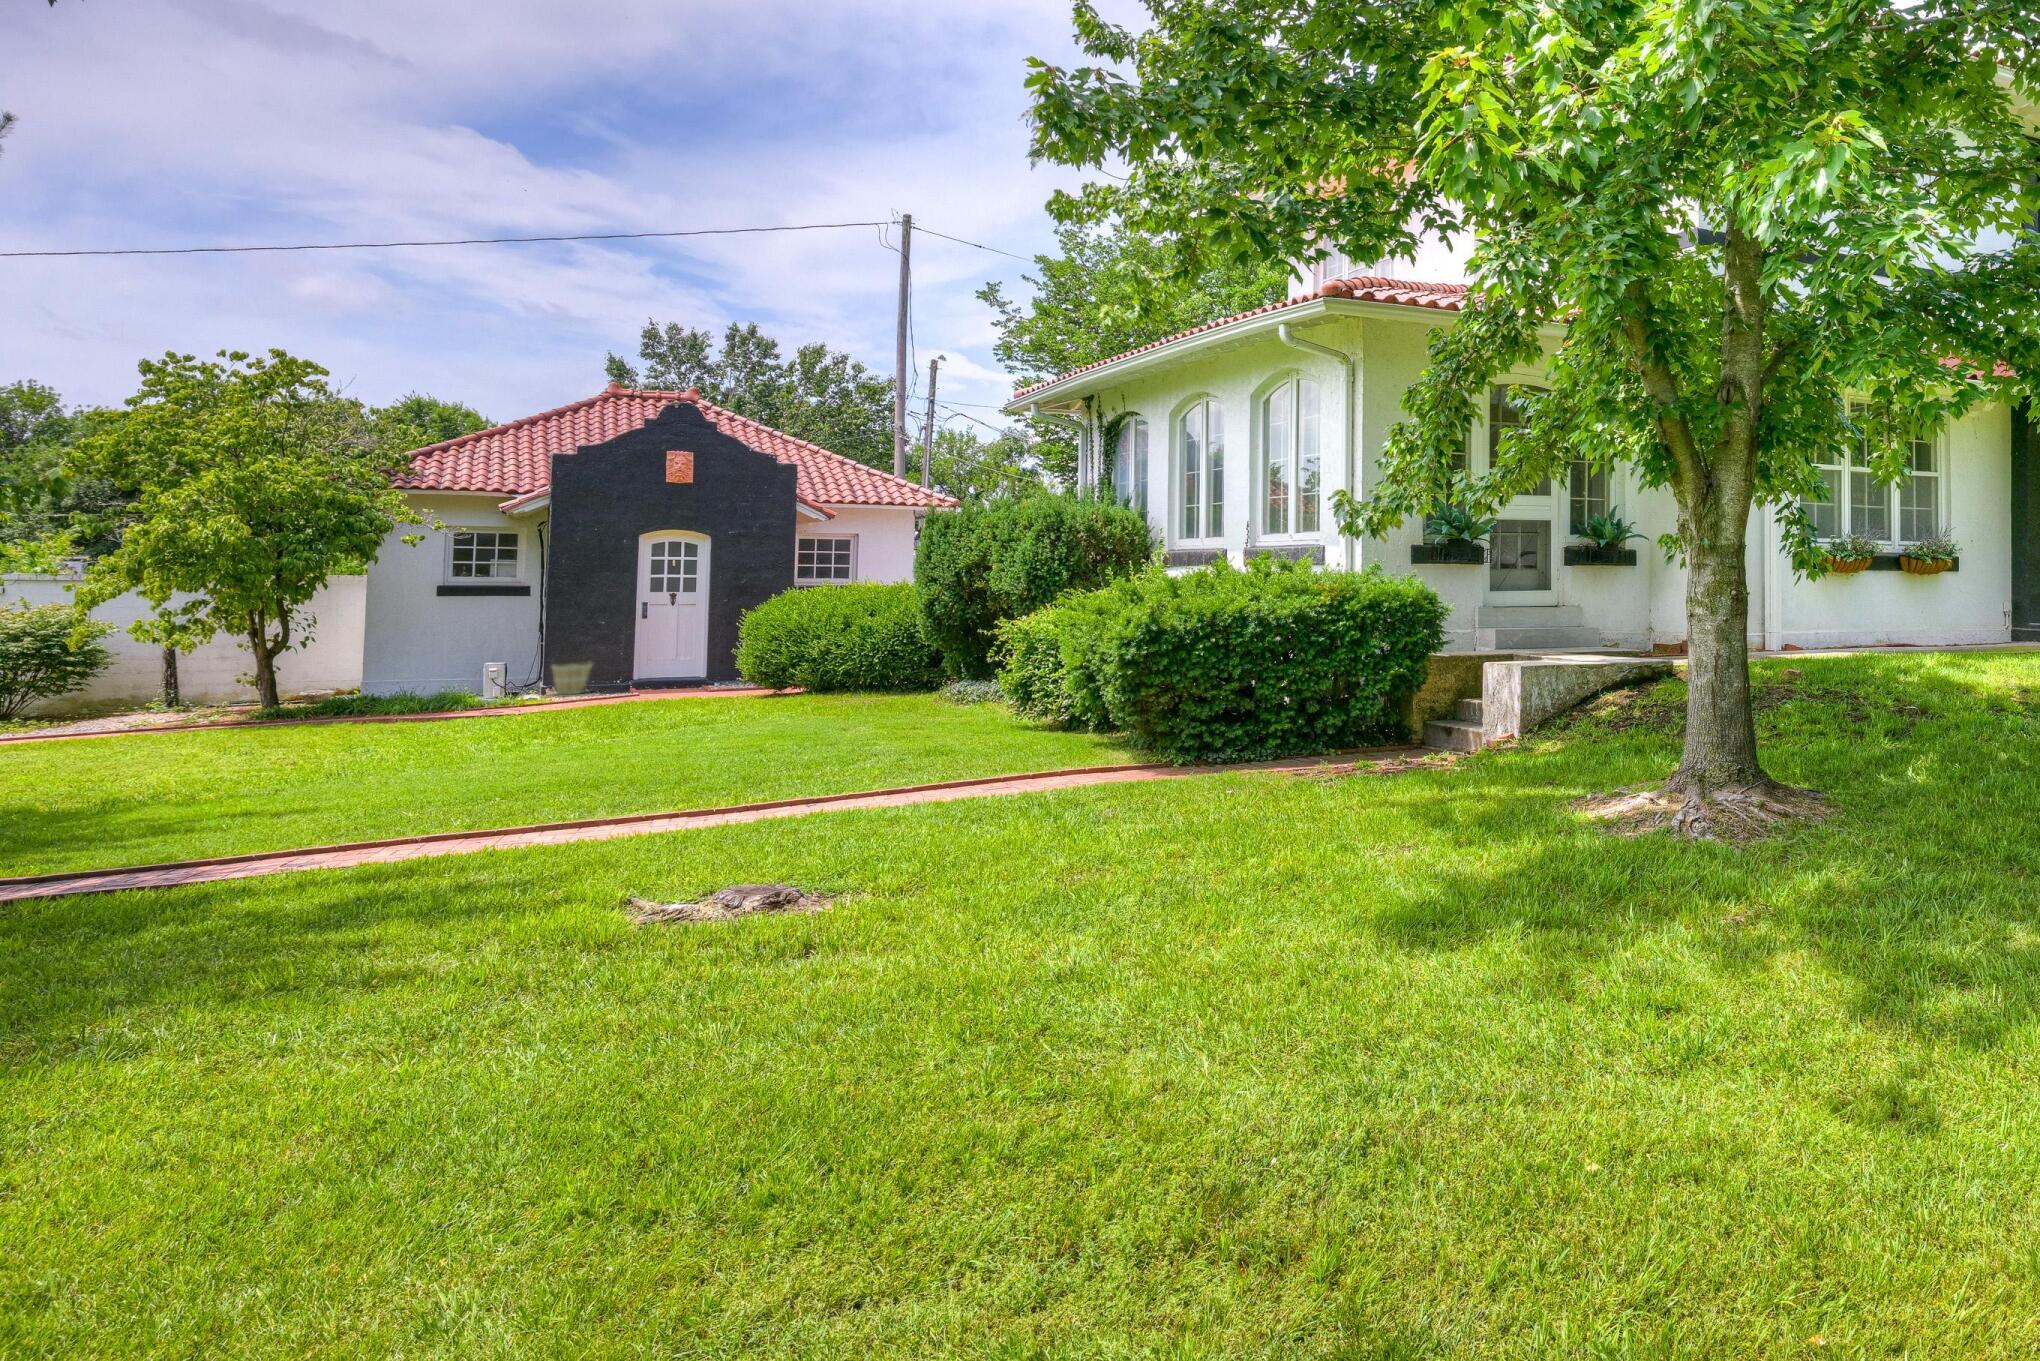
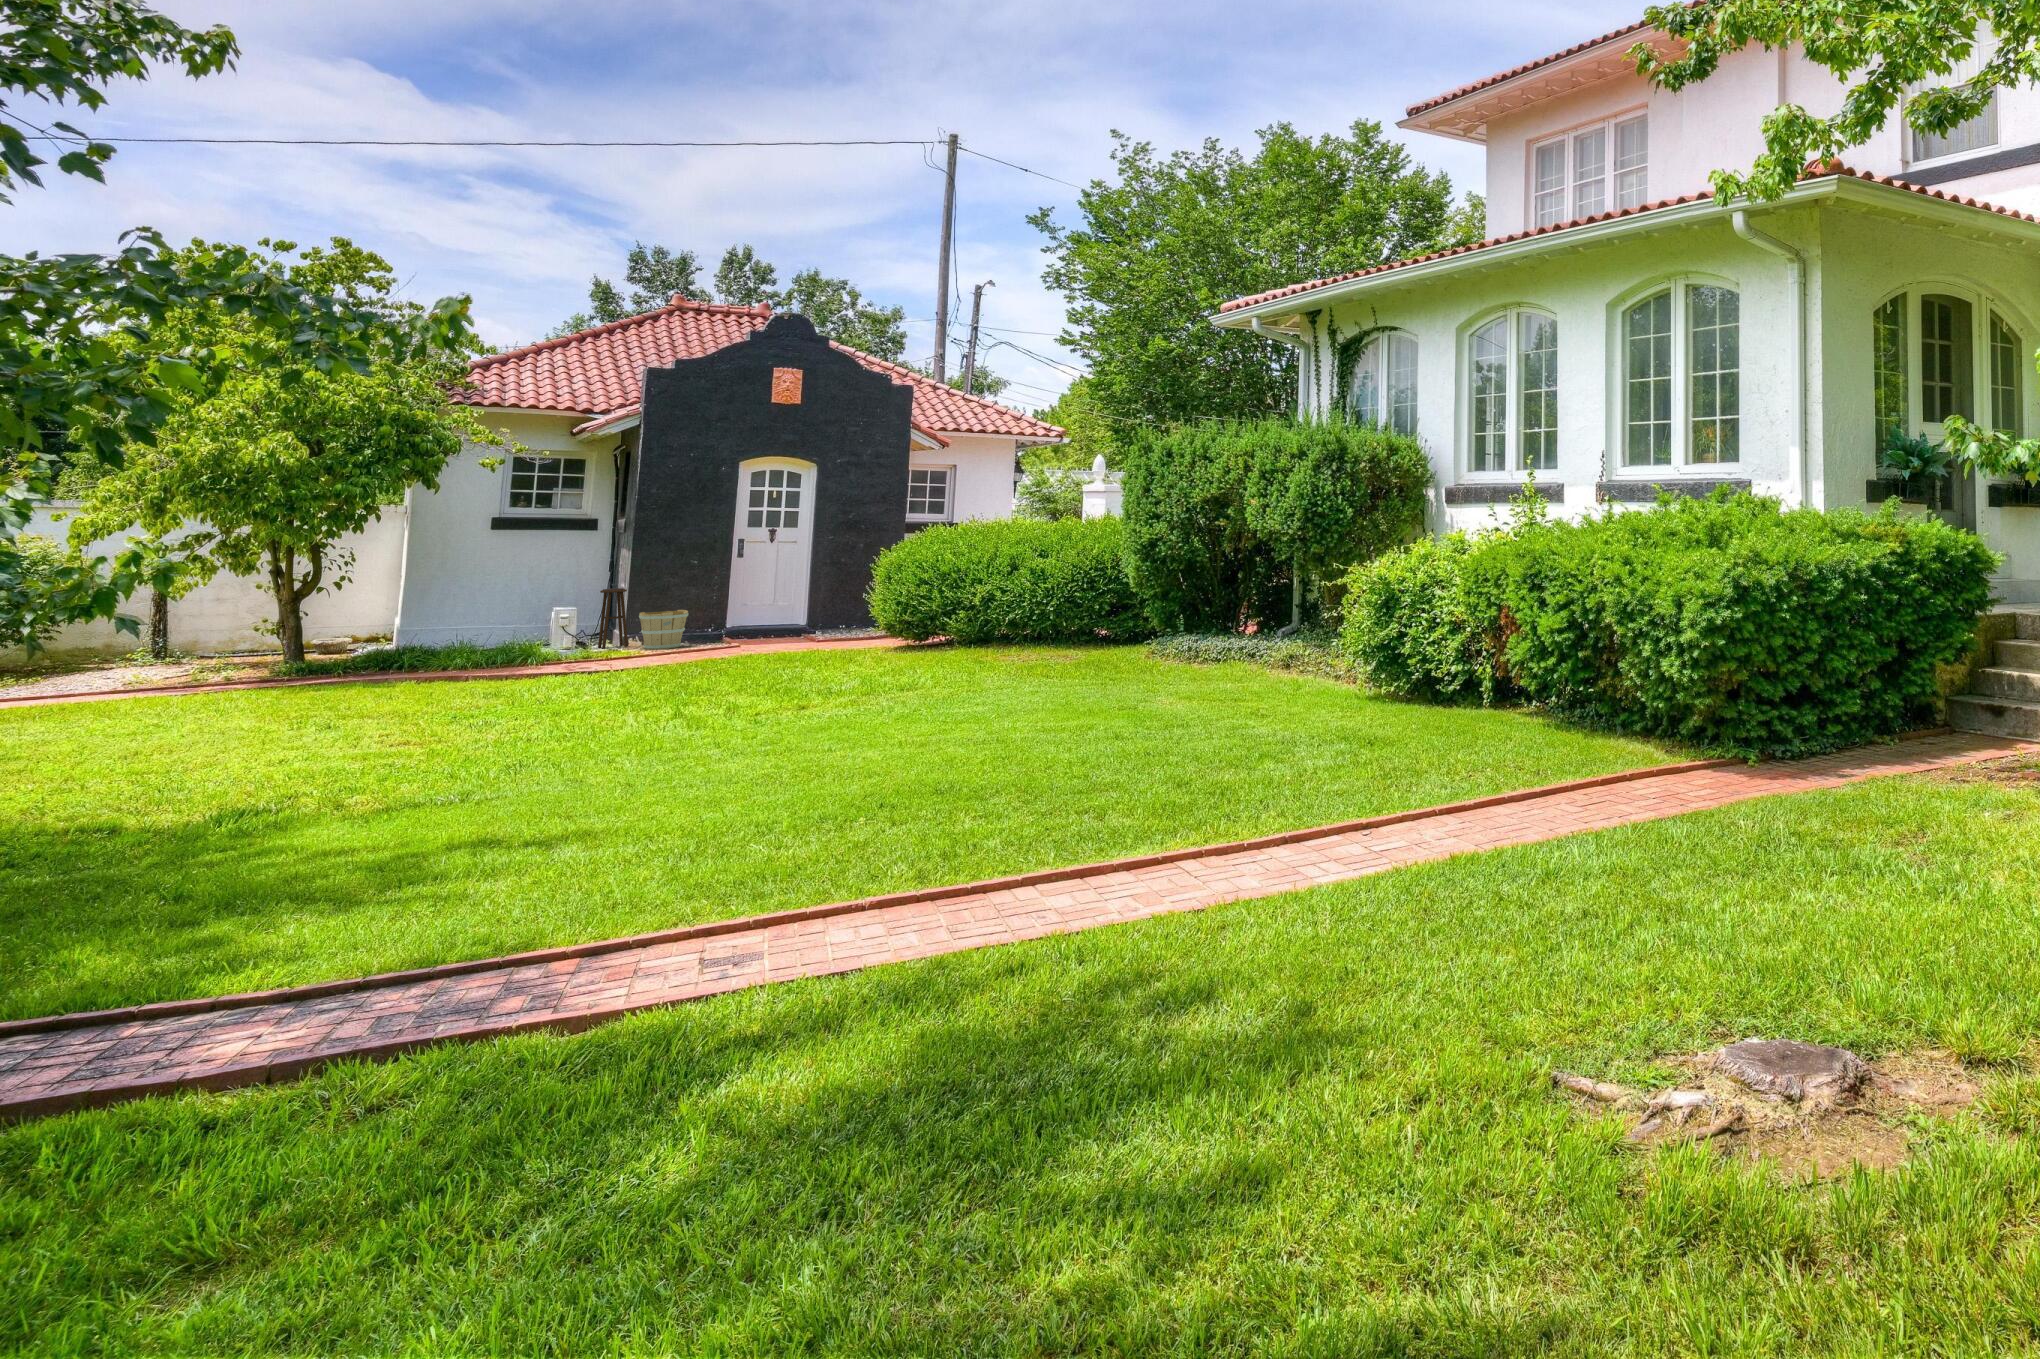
stool: none [519,644,544,695] -> present [598,588,628,649]

